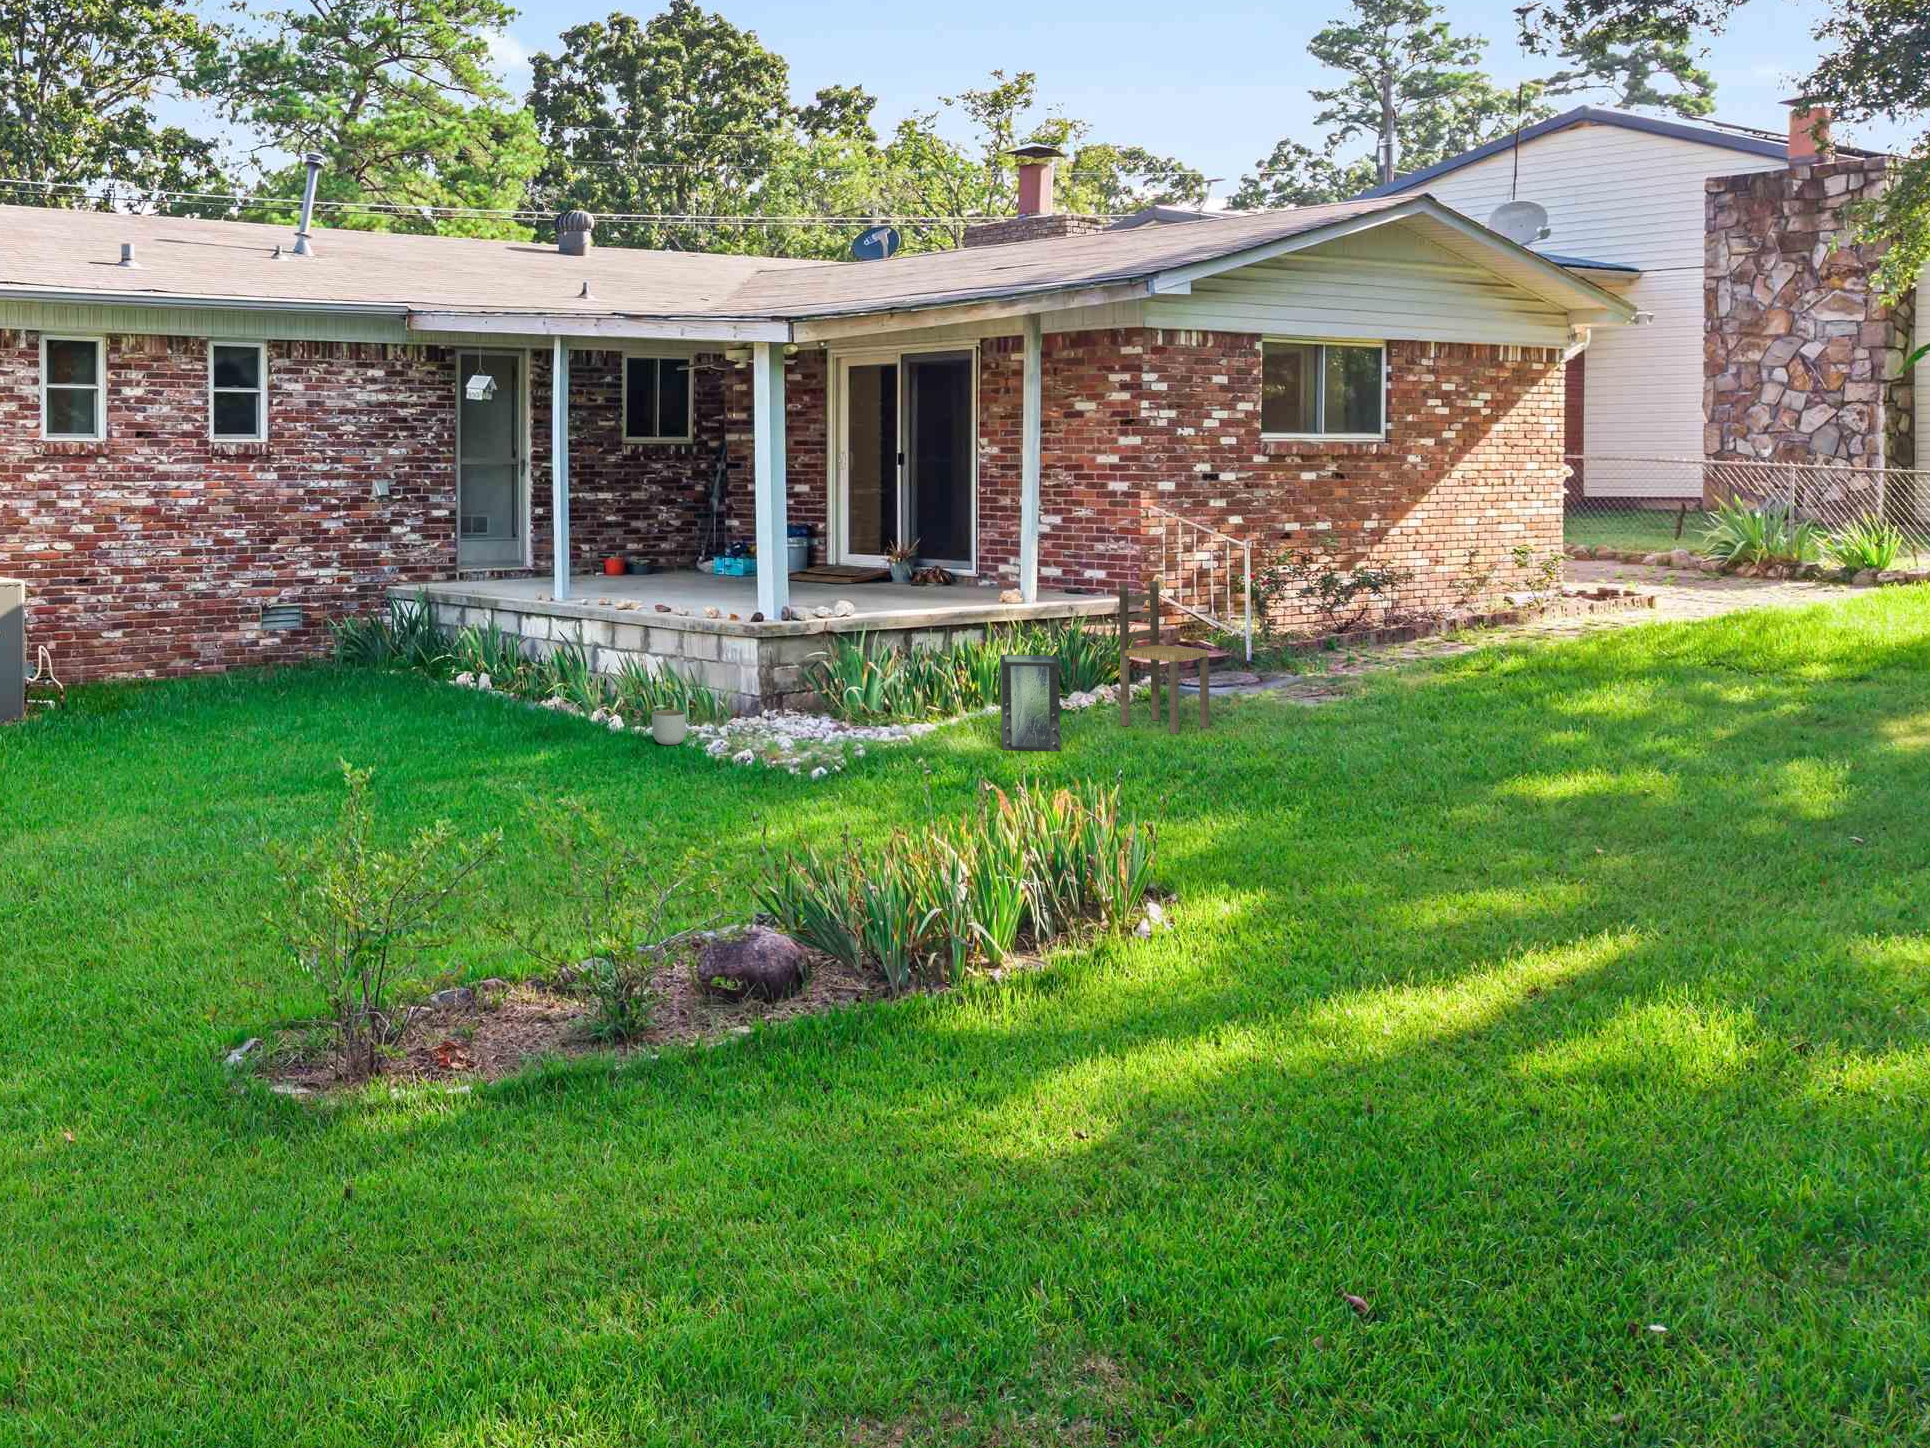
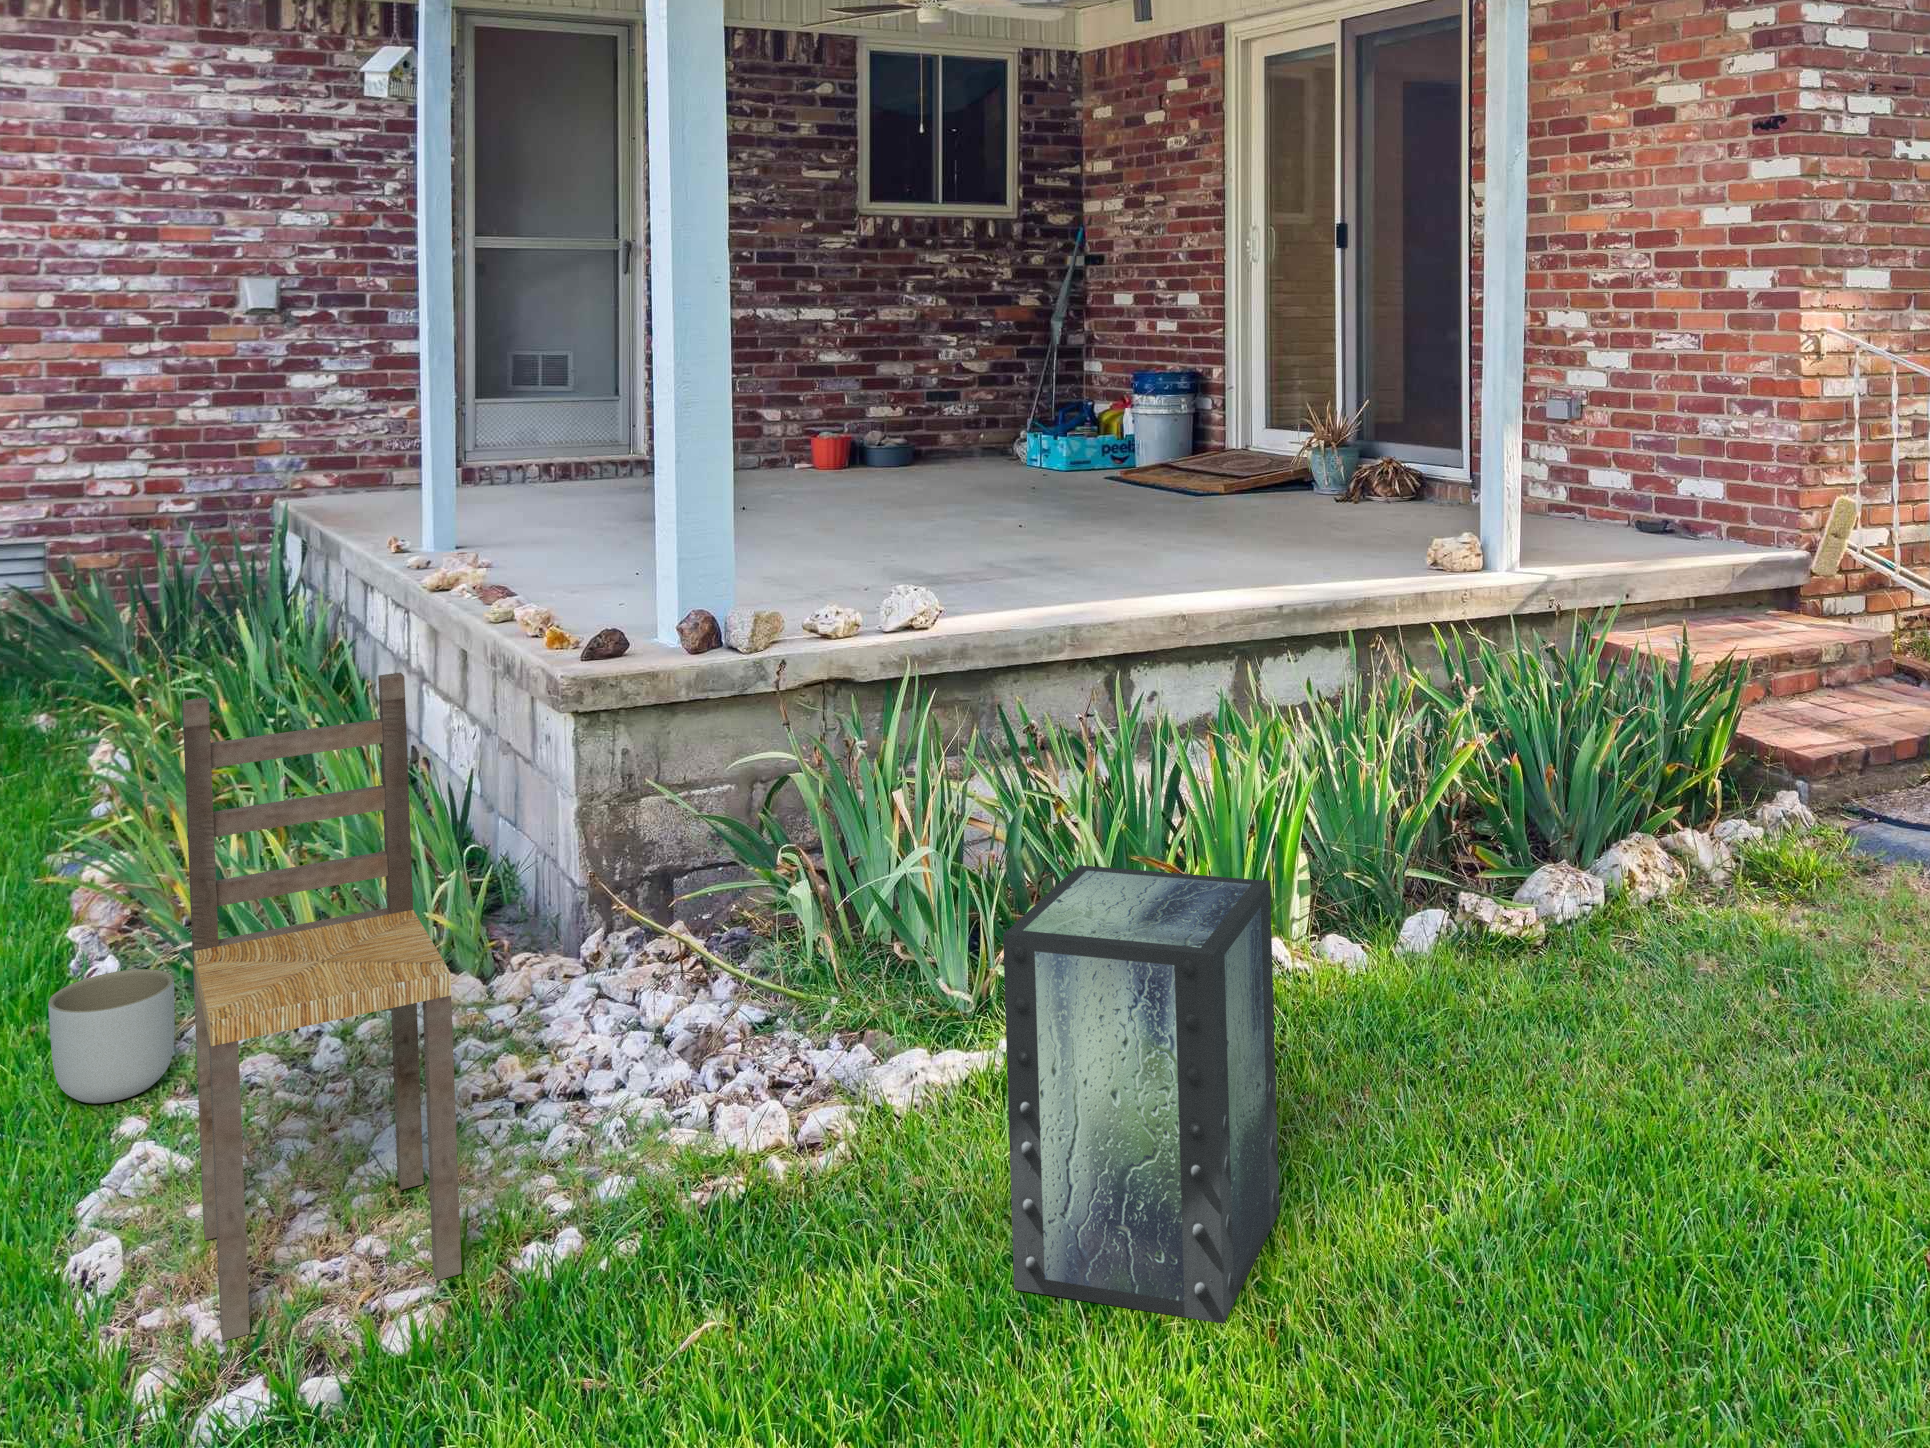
chair: present [1119,581,1209,734] -> present [182,673,462,1341]

